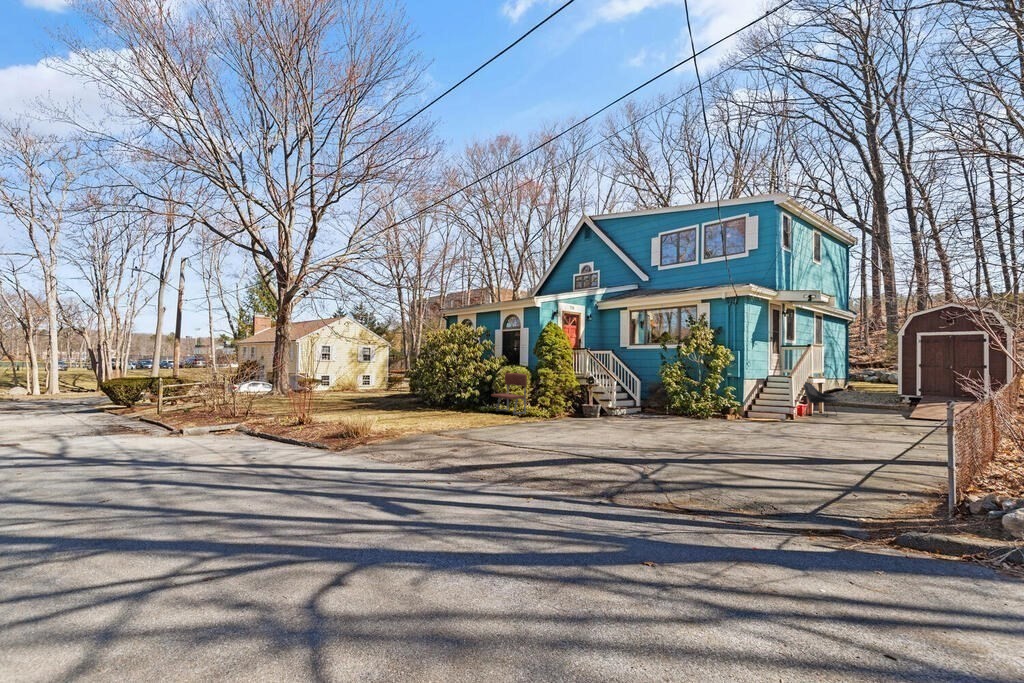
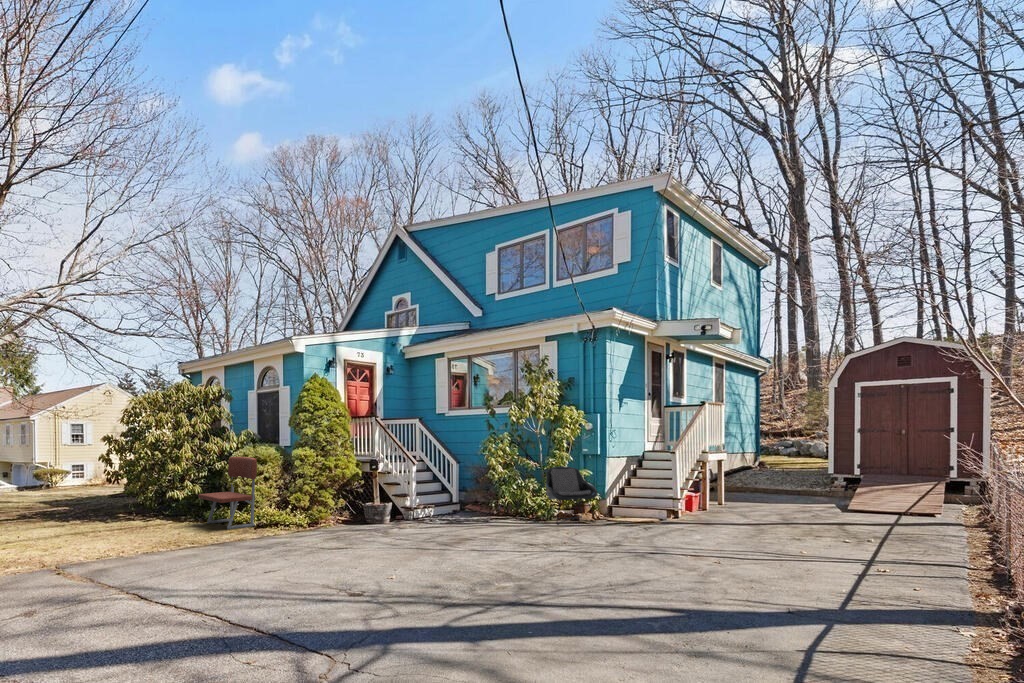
lounge chair: present [804,383,839,417] -> present [545,466,598,525]

